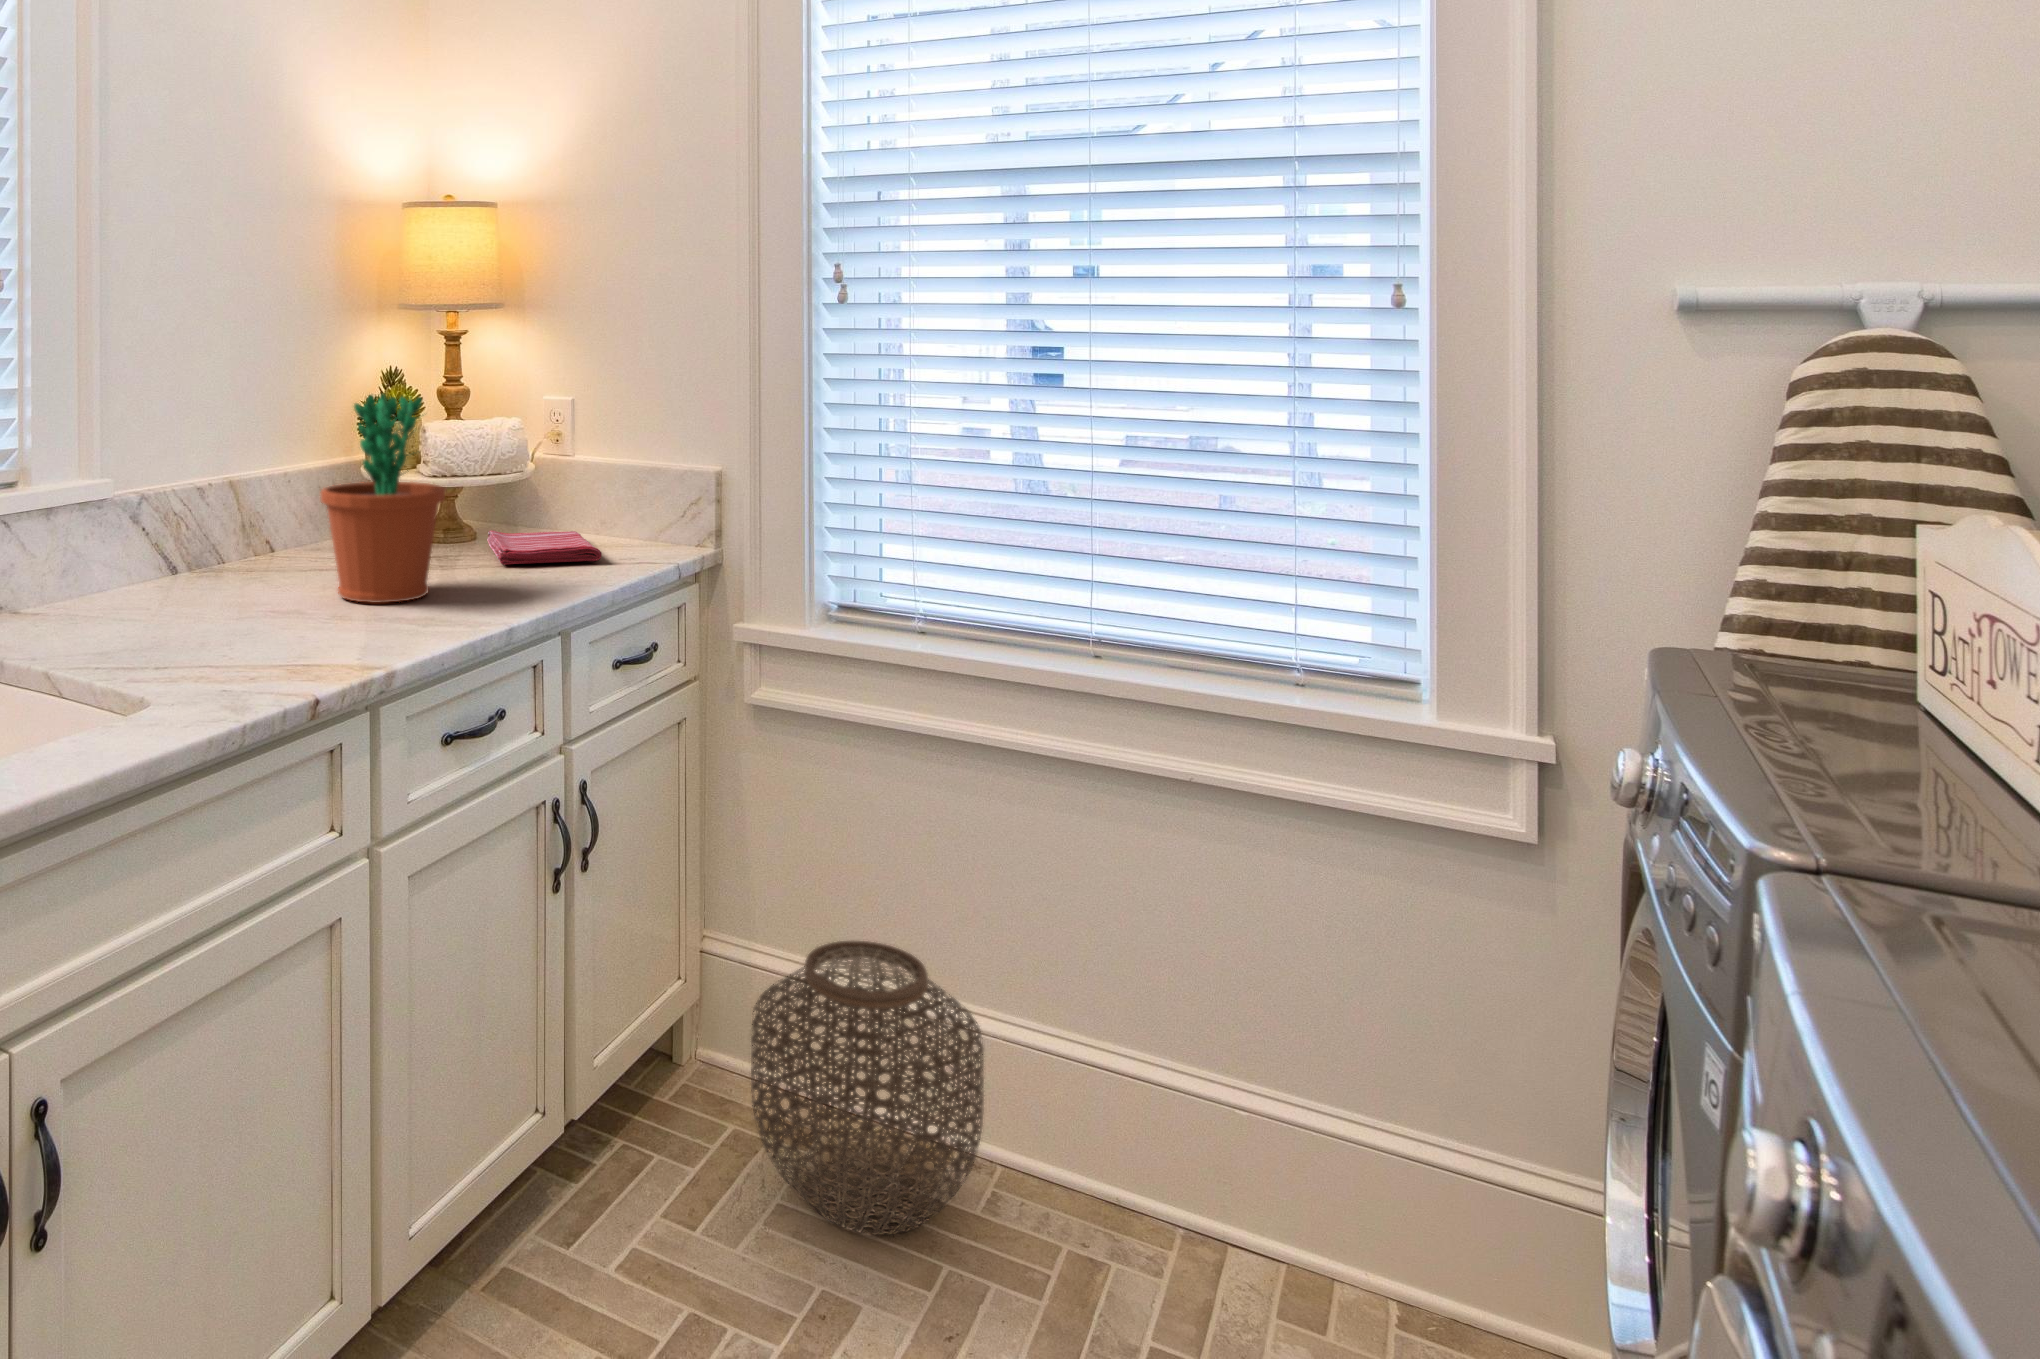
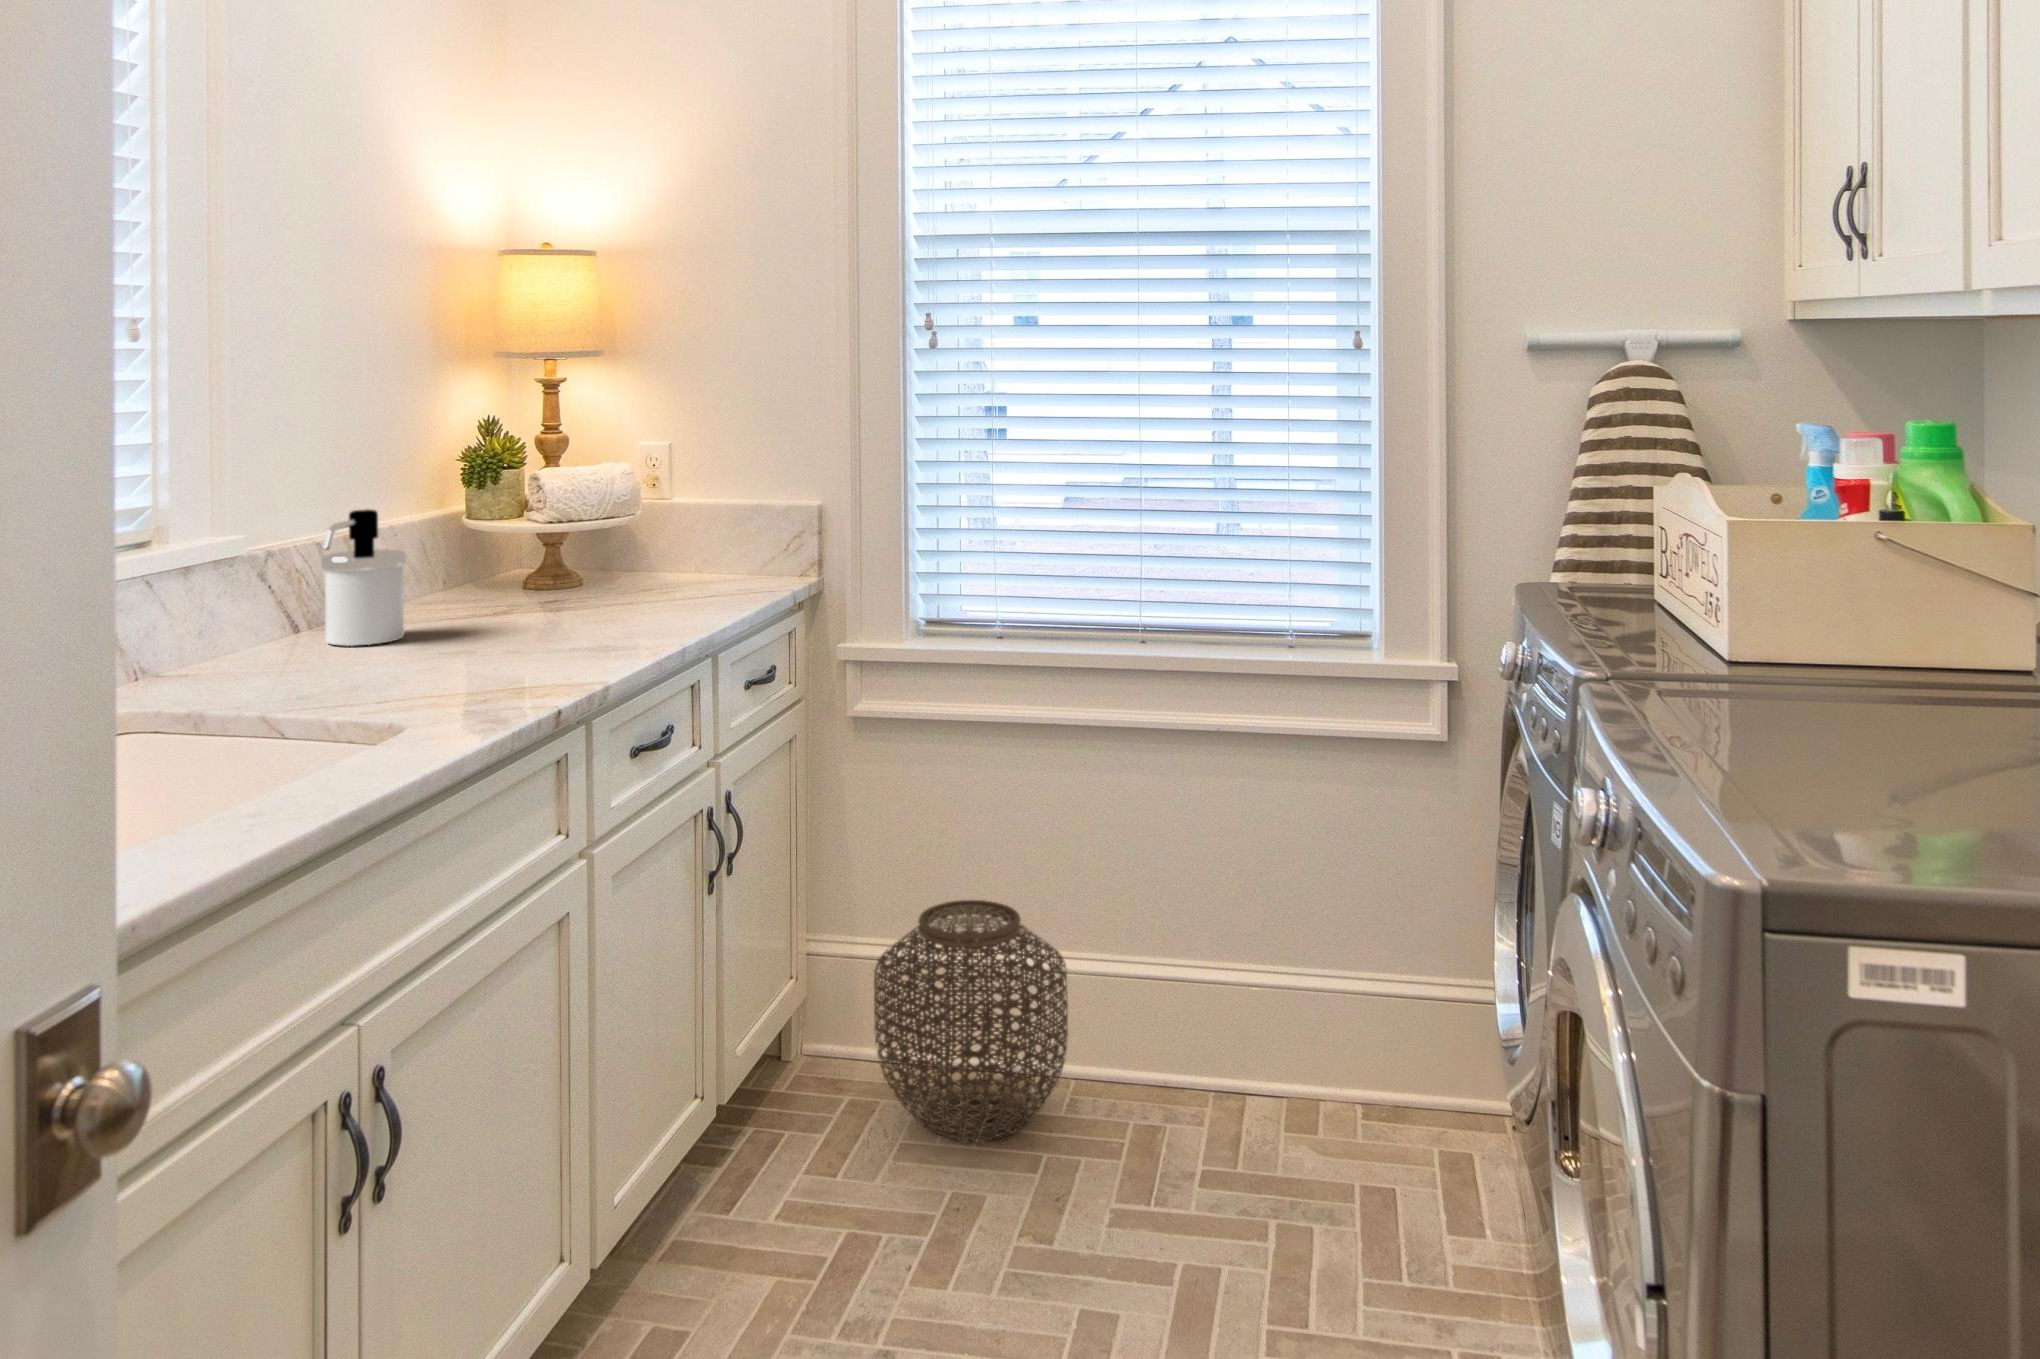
flower pot: present [321,394,445,603] -> none [481,440,599,633]
soap dispenser: none [145,459,247,602] -> present [321,509,406,646]
dish towel: present [487,531,602,564] -> none [598,568,721,597]

